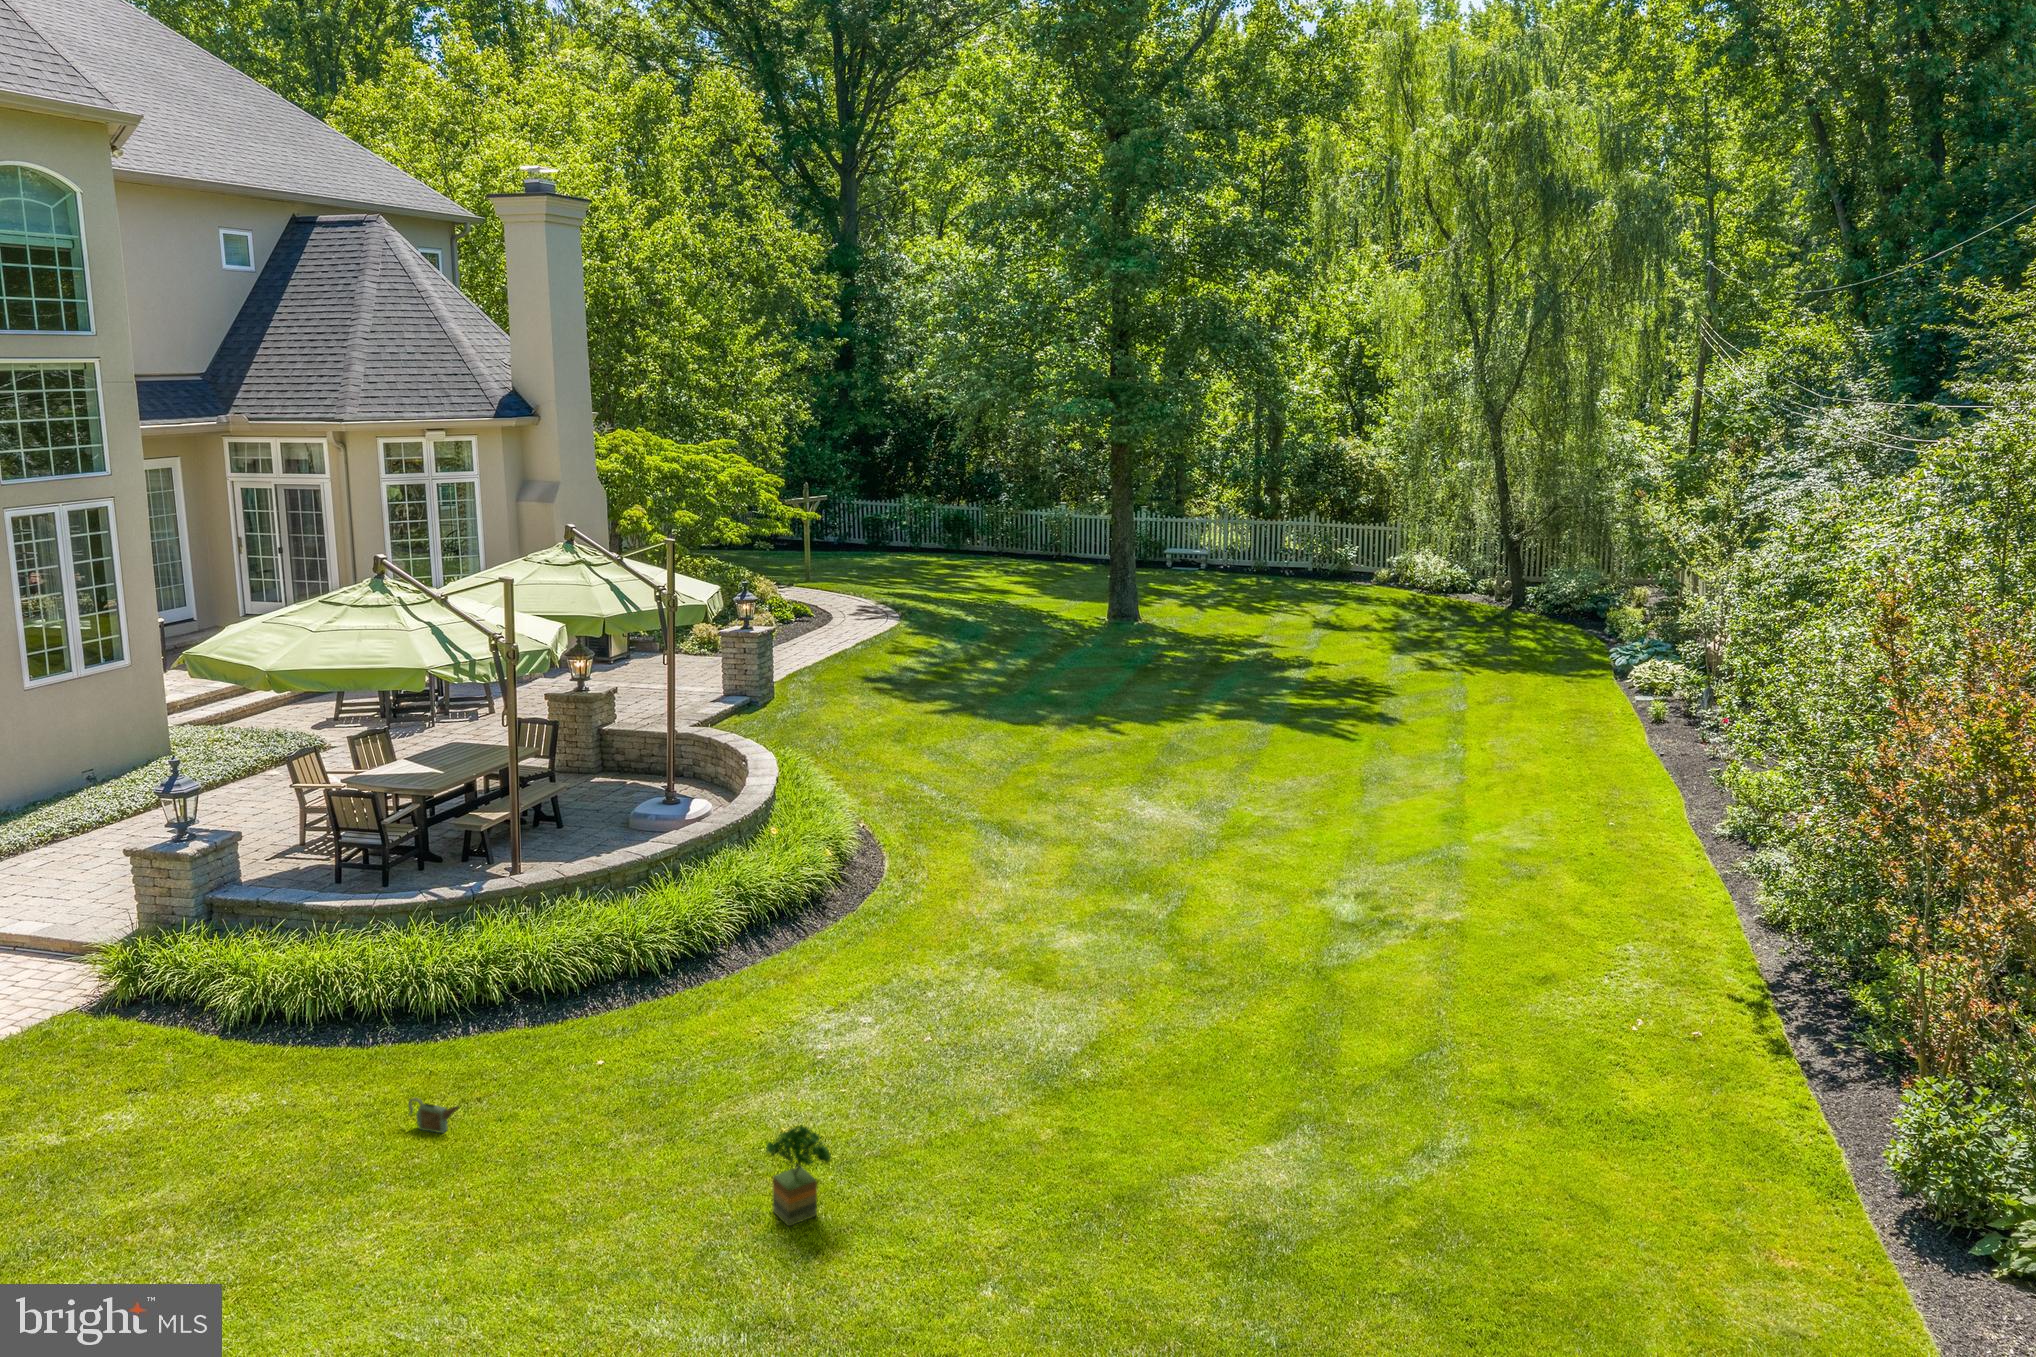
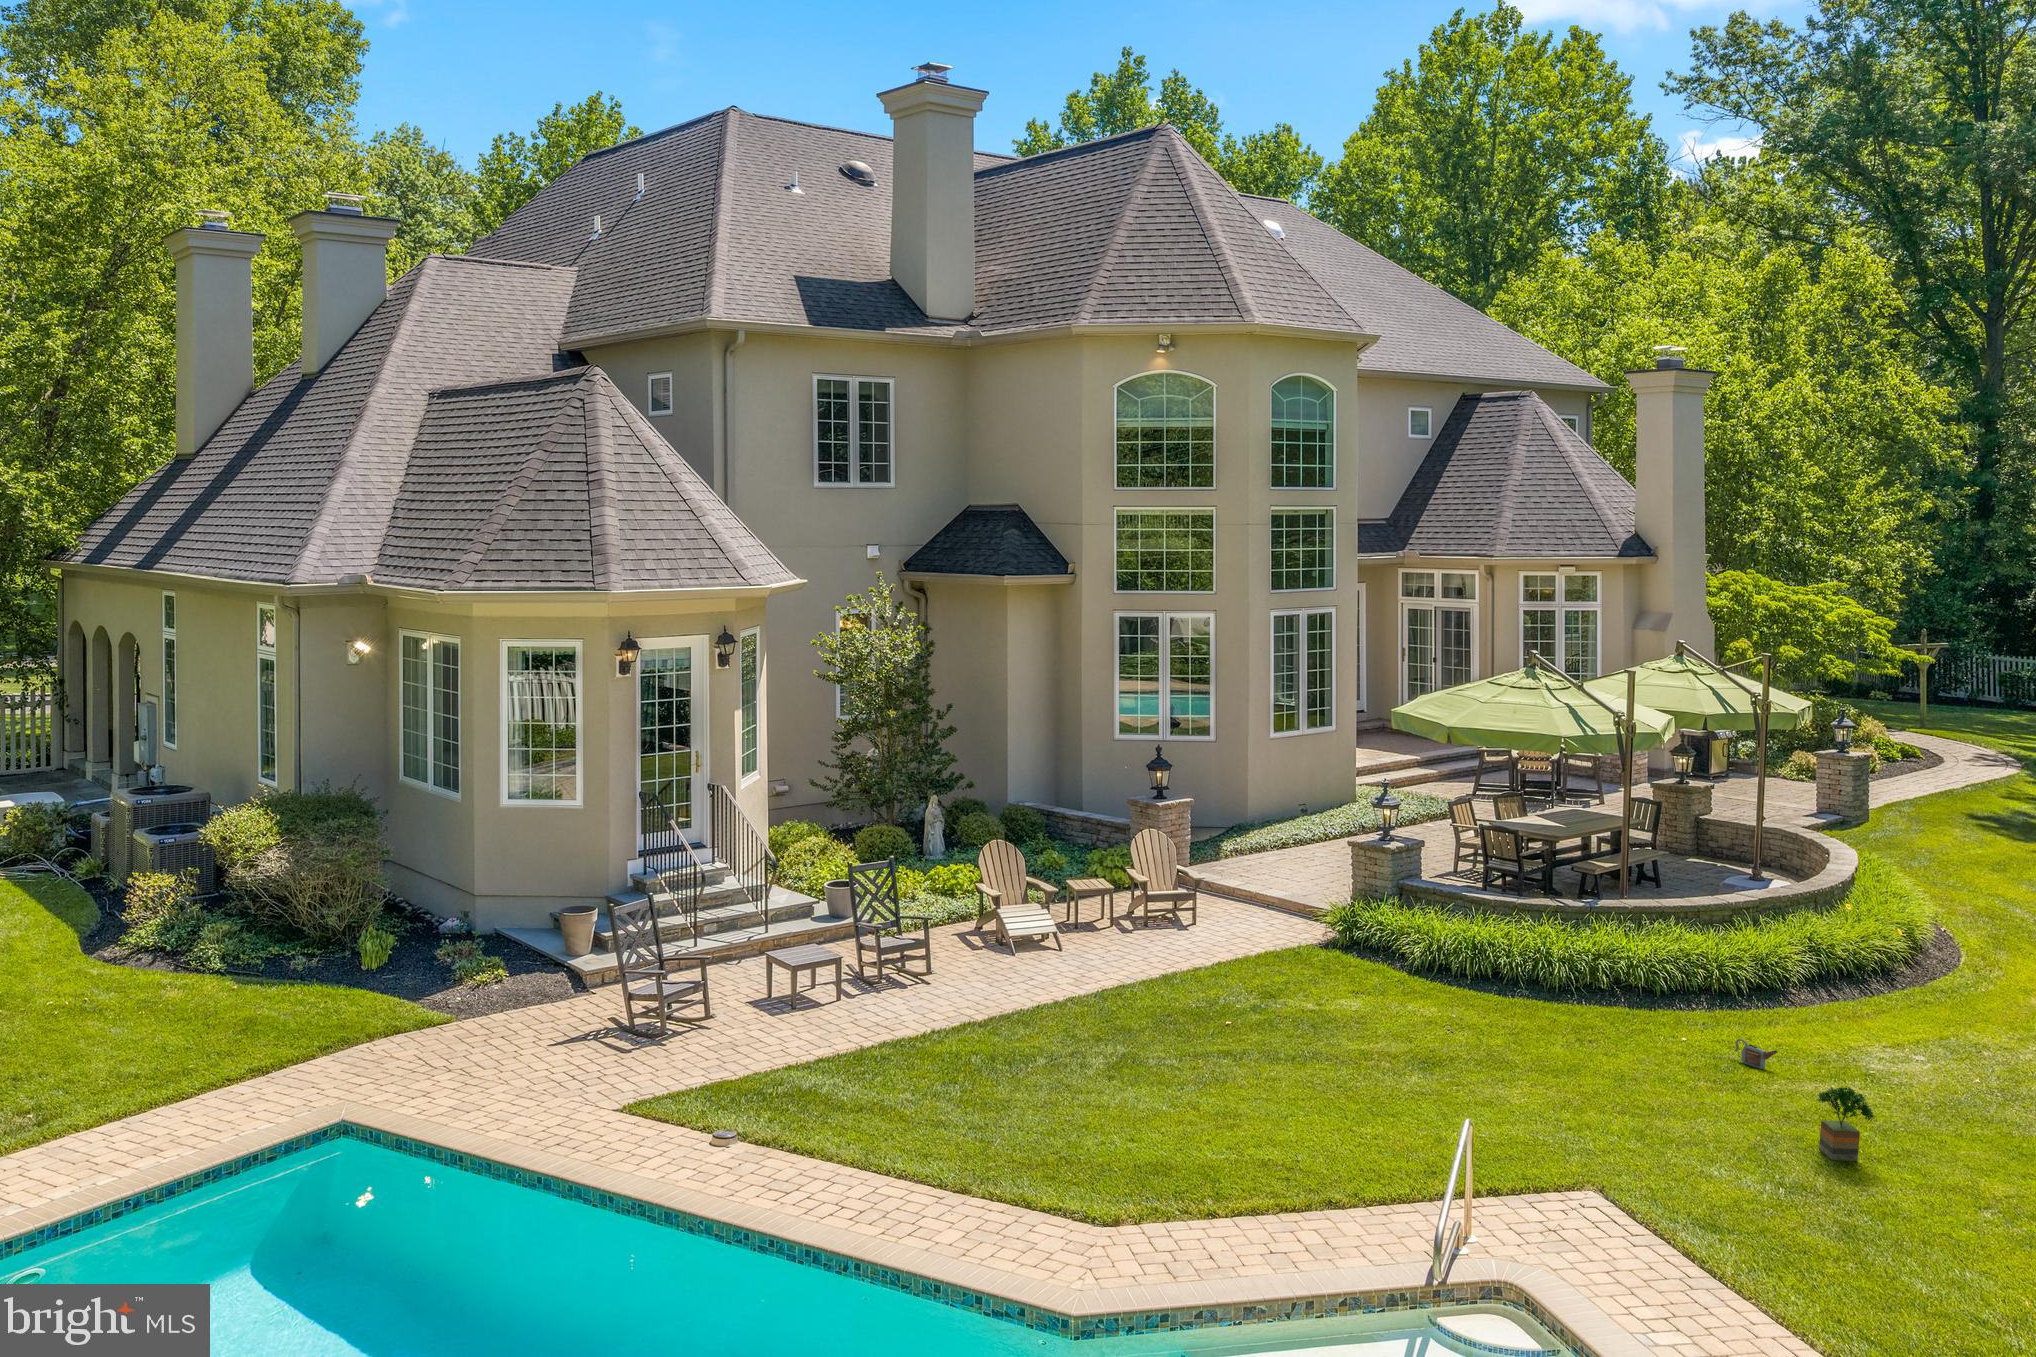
watering can: present [408,1098,459,1133] -> present [1735,1039,1778,1069]

